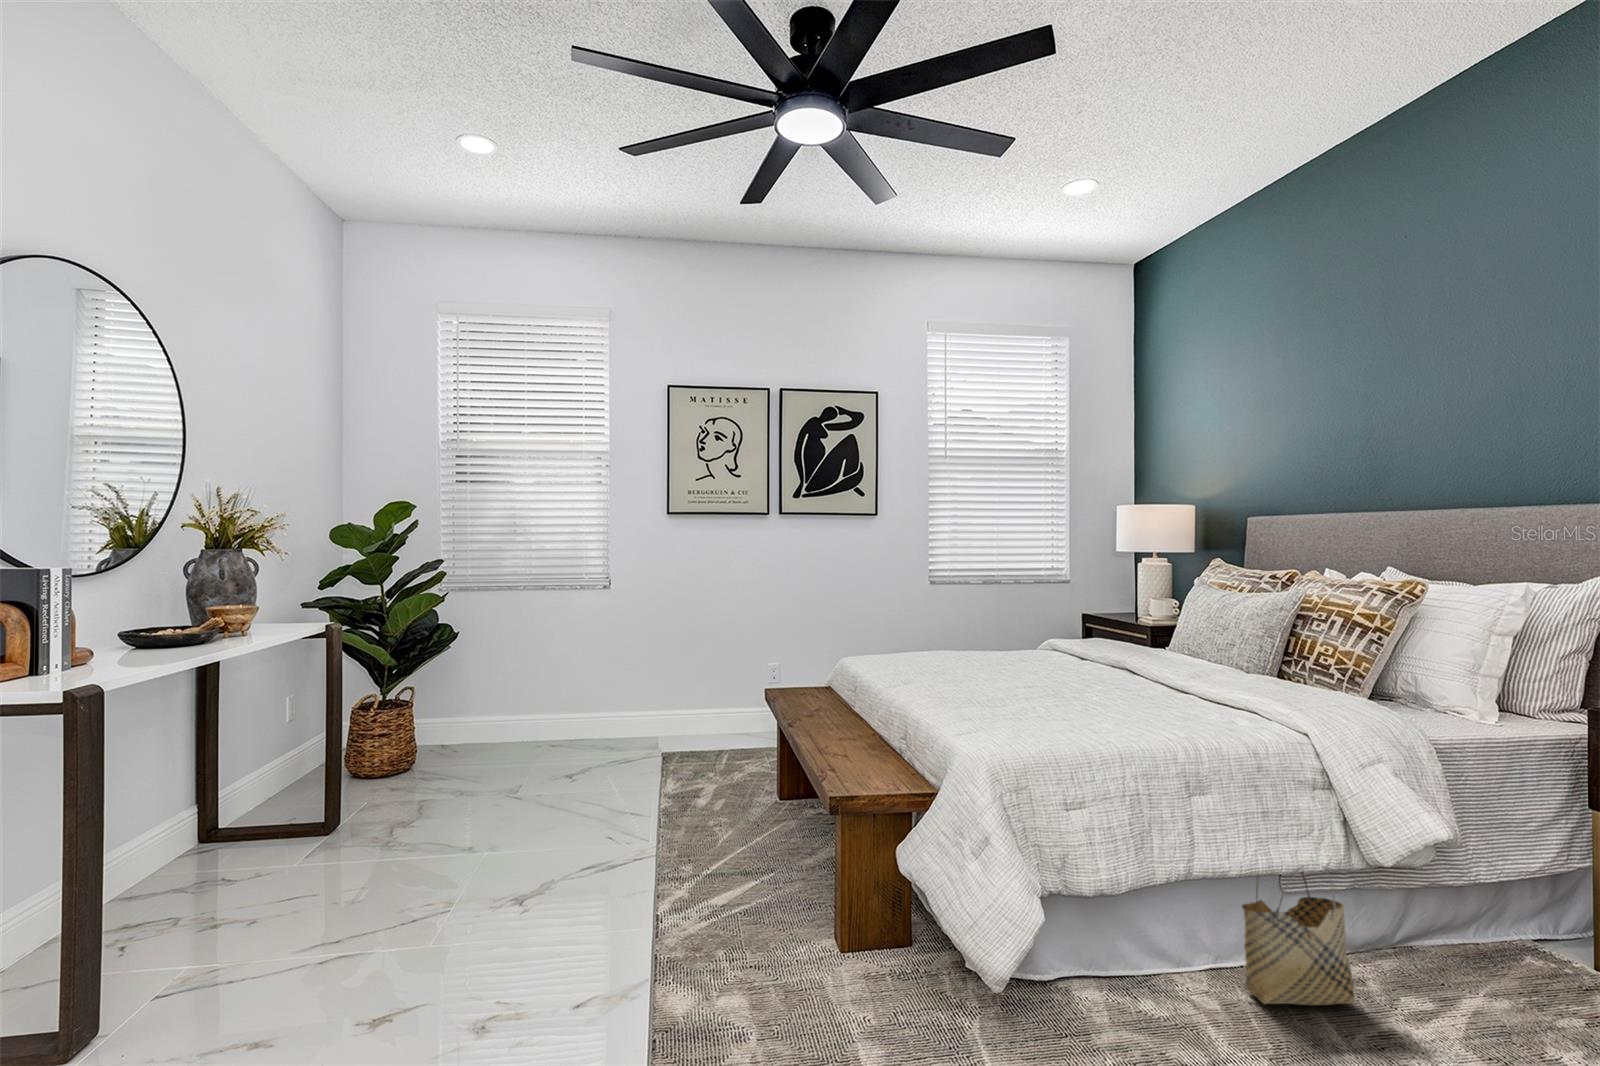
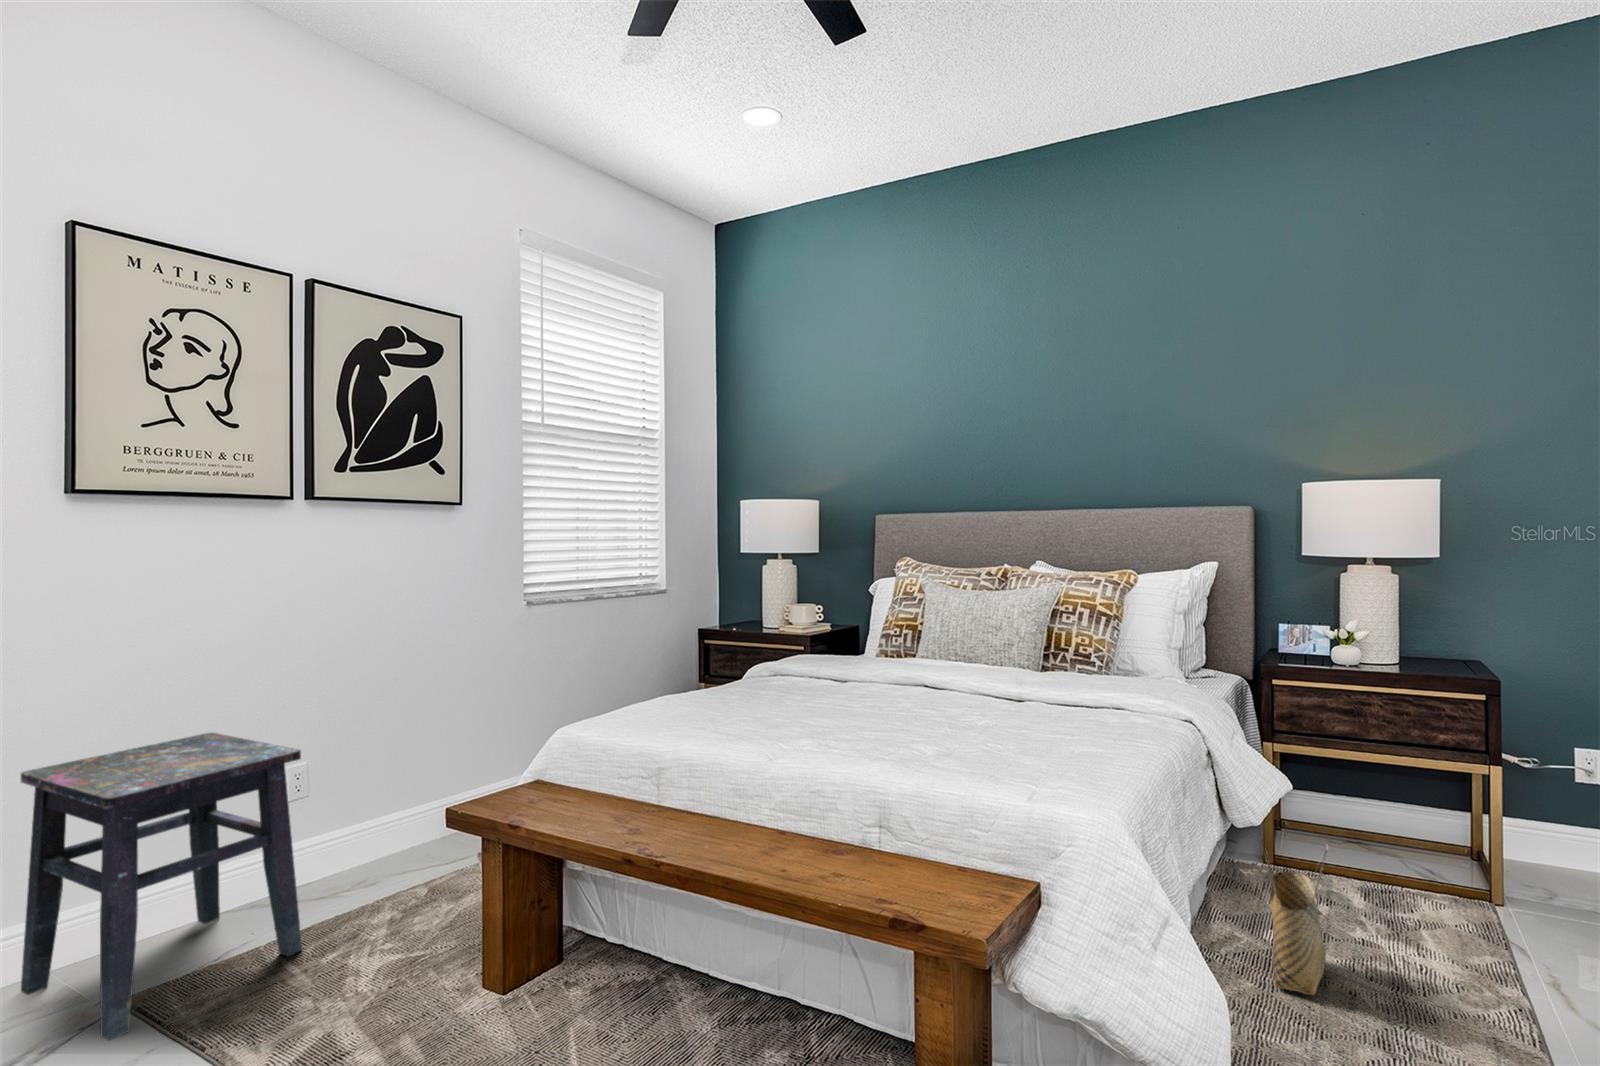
side table: none [648,637,735,759] -> present [21,733,302,1040]

